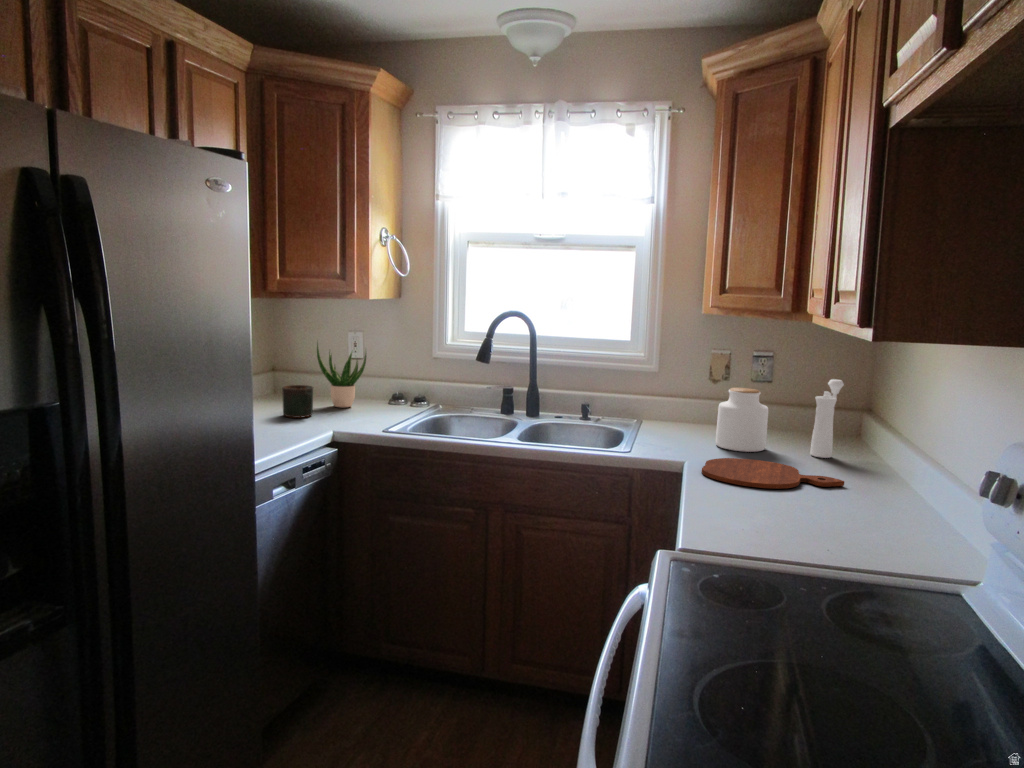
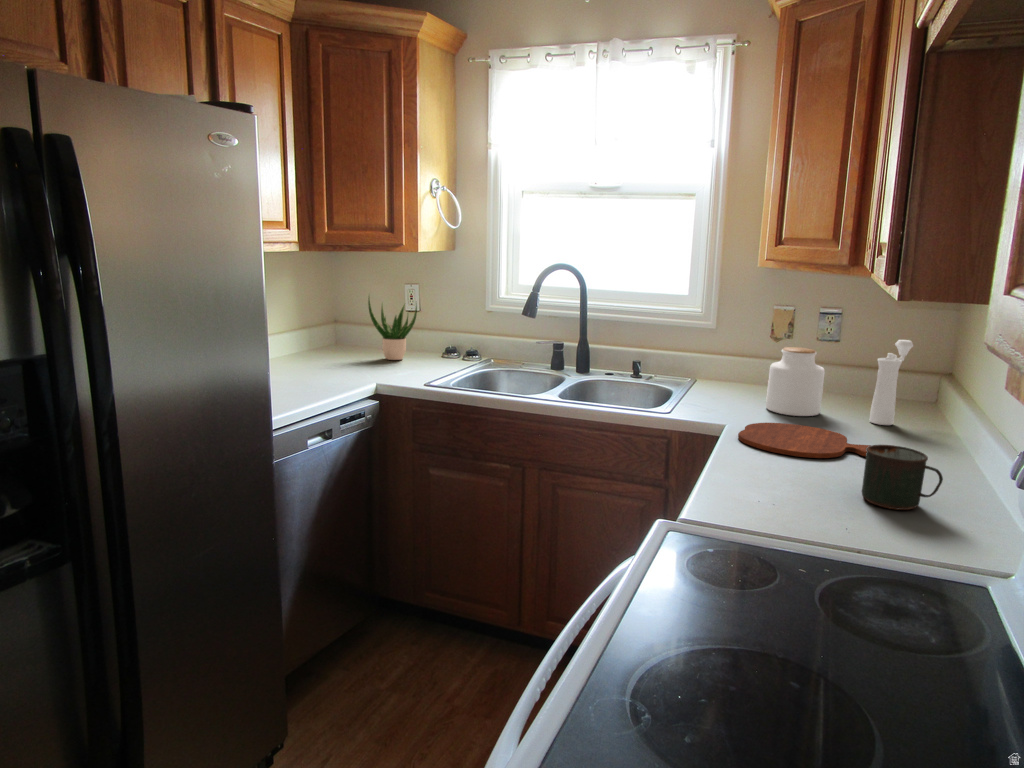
mug: present [282,385,313,418] -> present [862,445,943,510]

